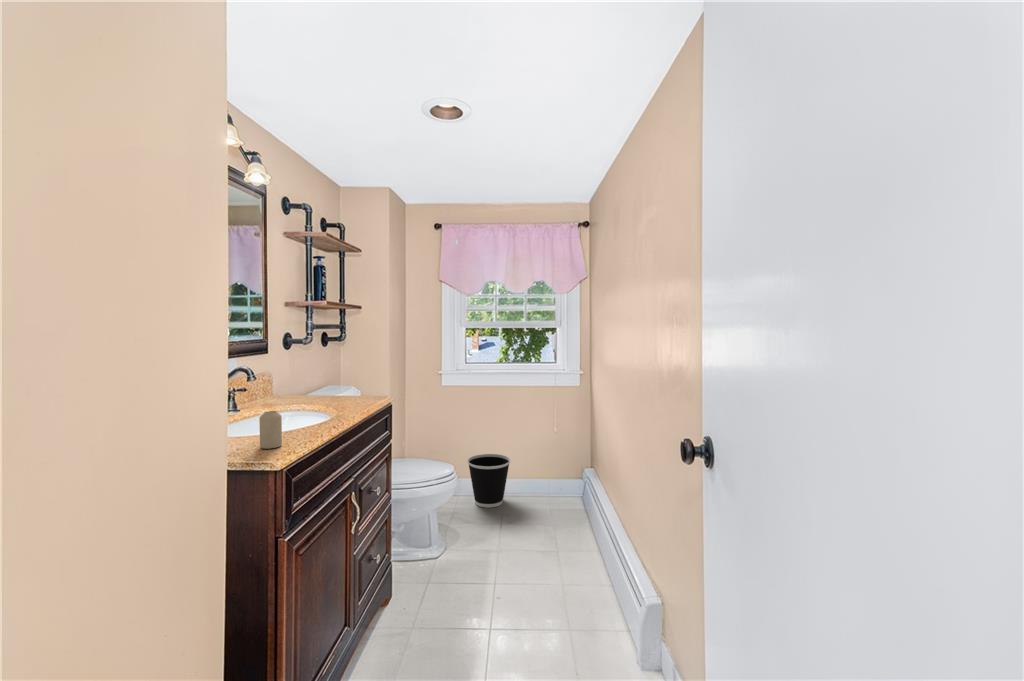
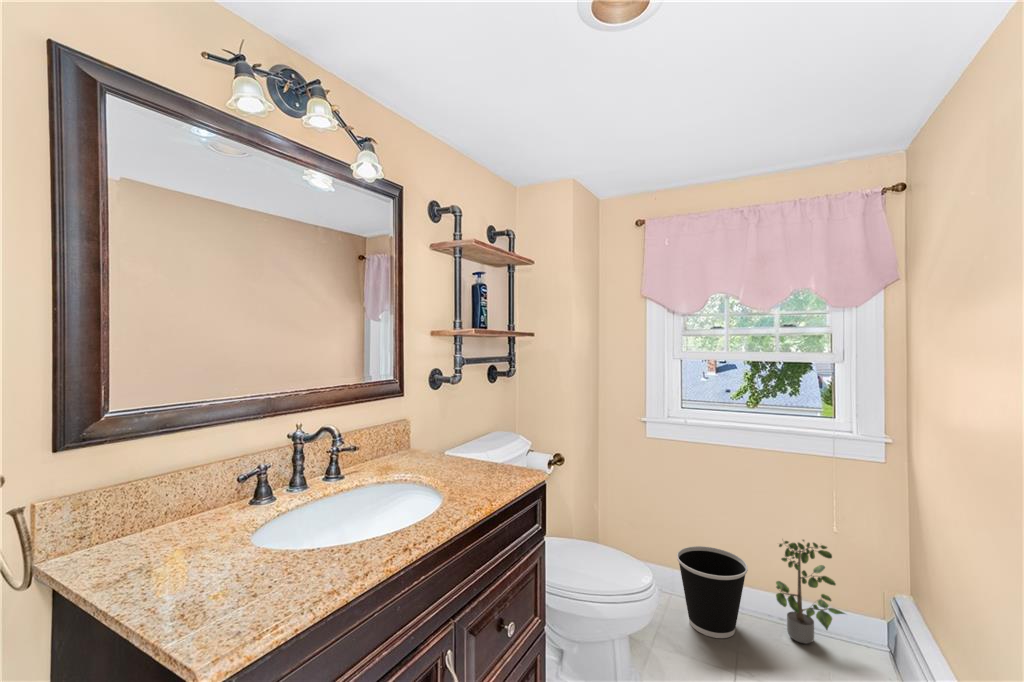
candle: present [259,411,282,449] -> none [261,527,300,601]
potted plant: none [526,437,563,500] -> present [776,540,845,644]

